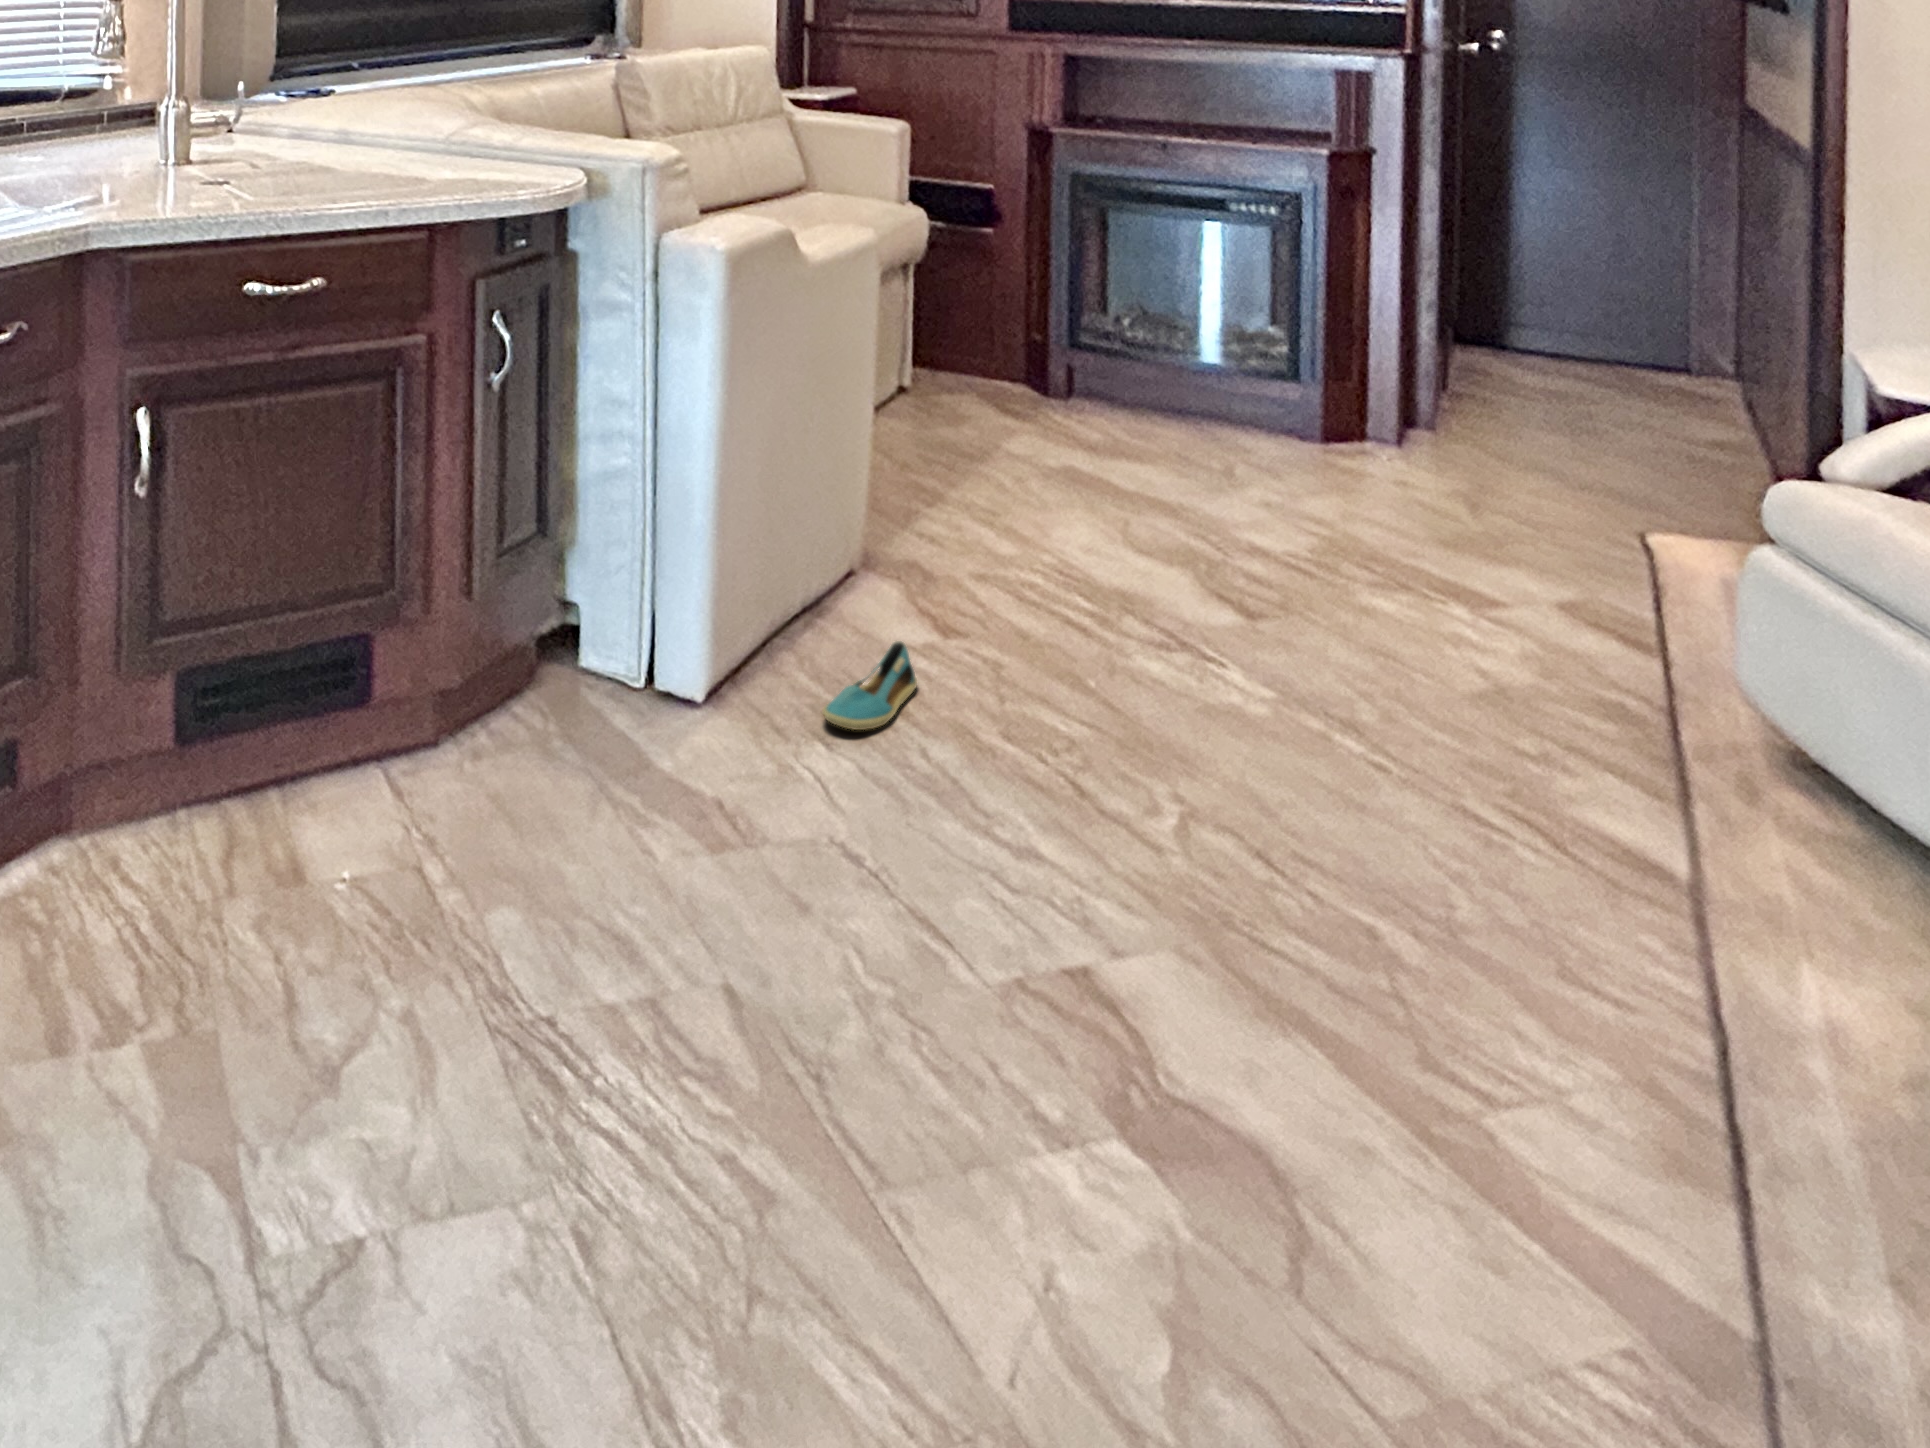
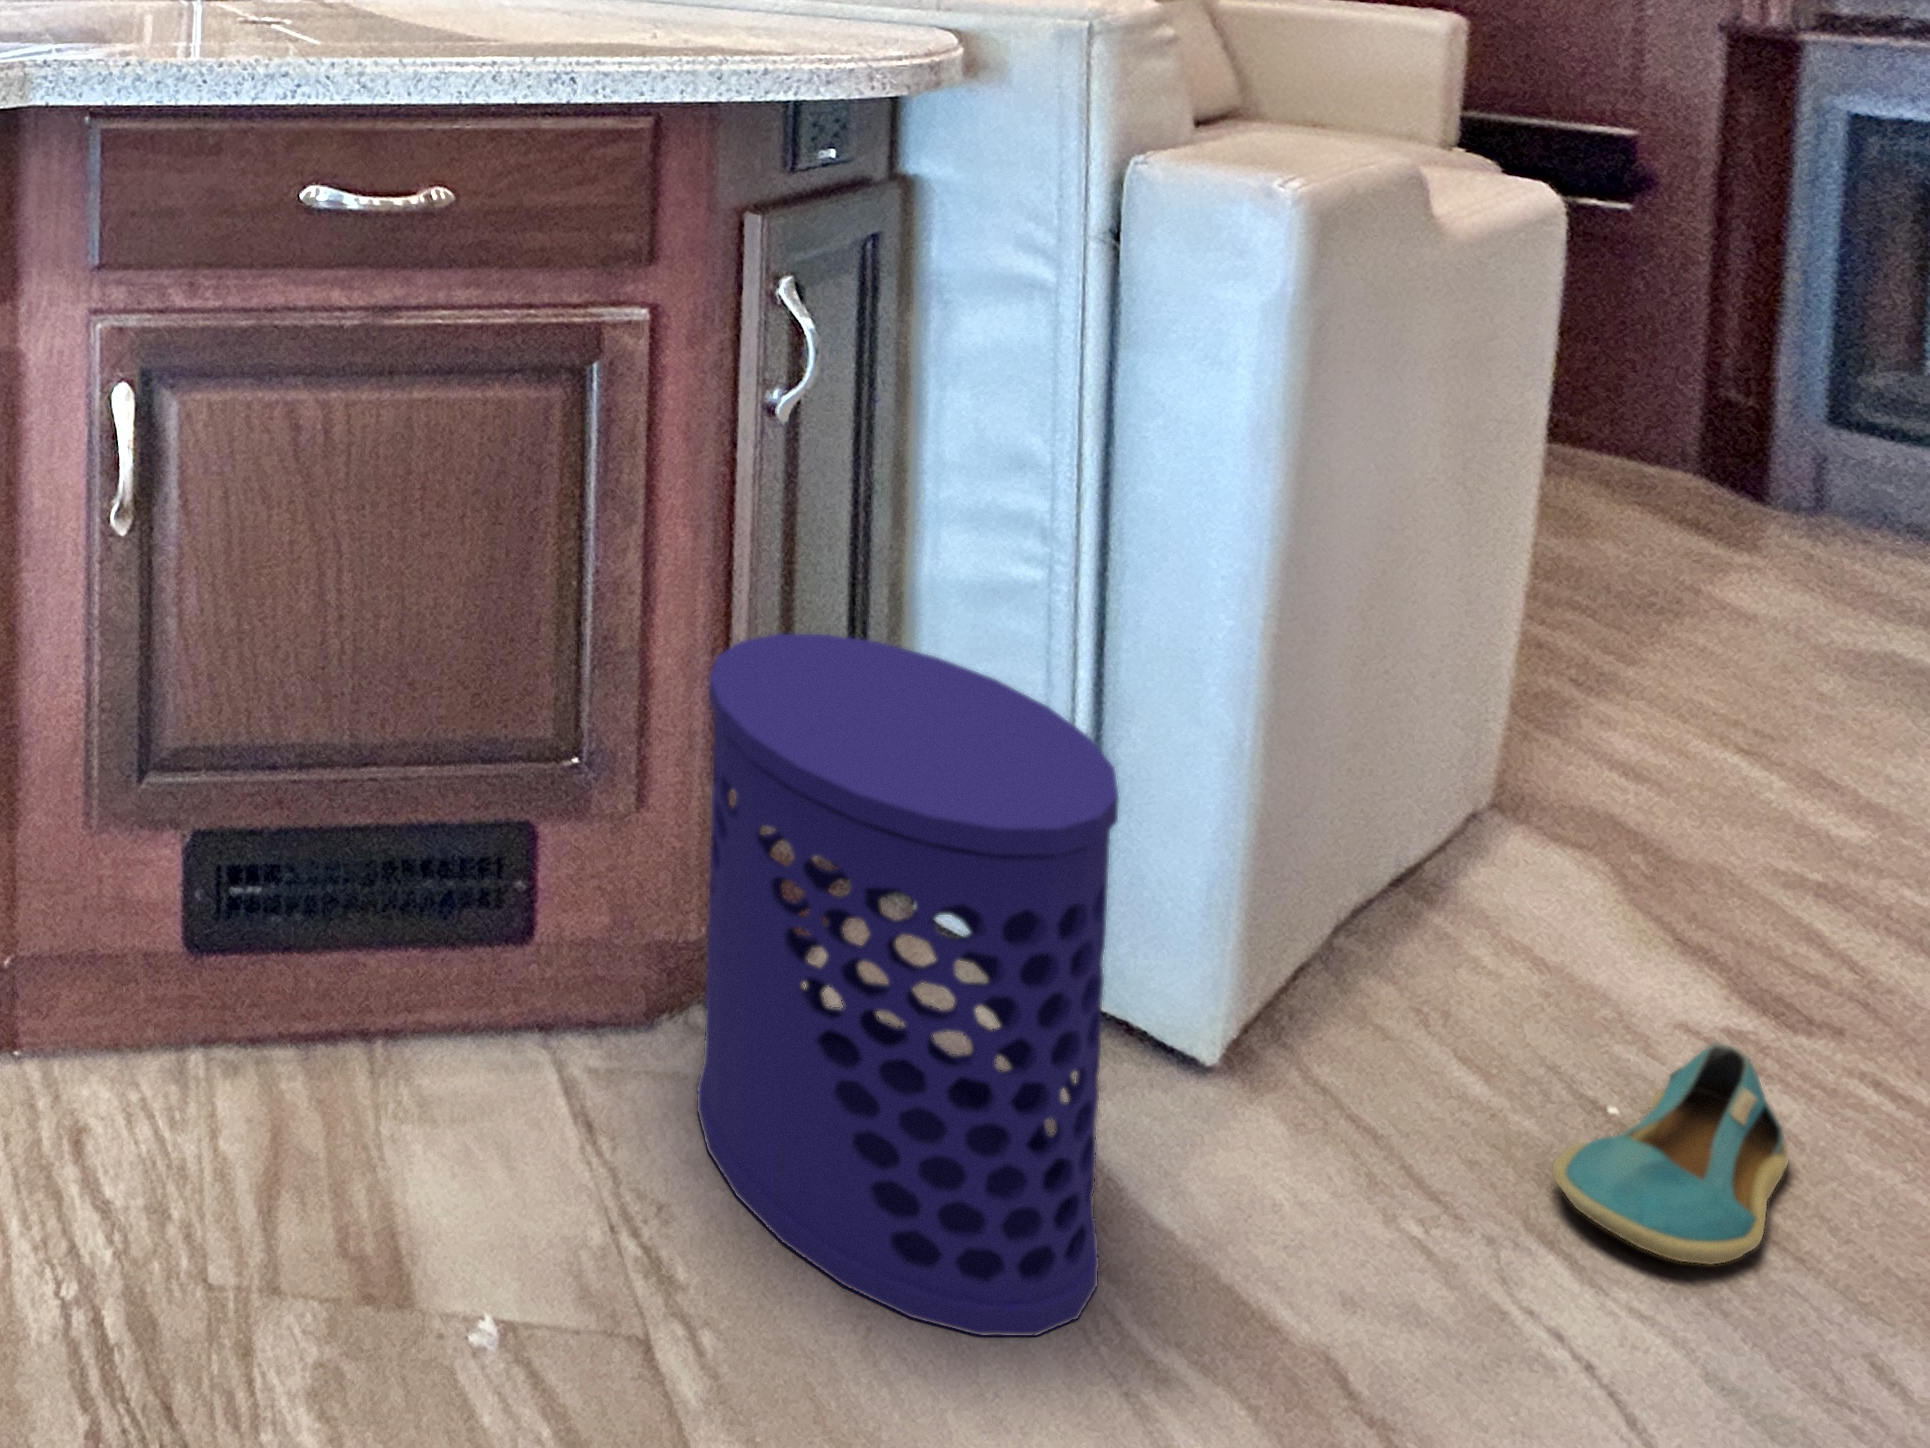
waste bin: none [454,508,634,828] -> present [697,634,1119,1336]

